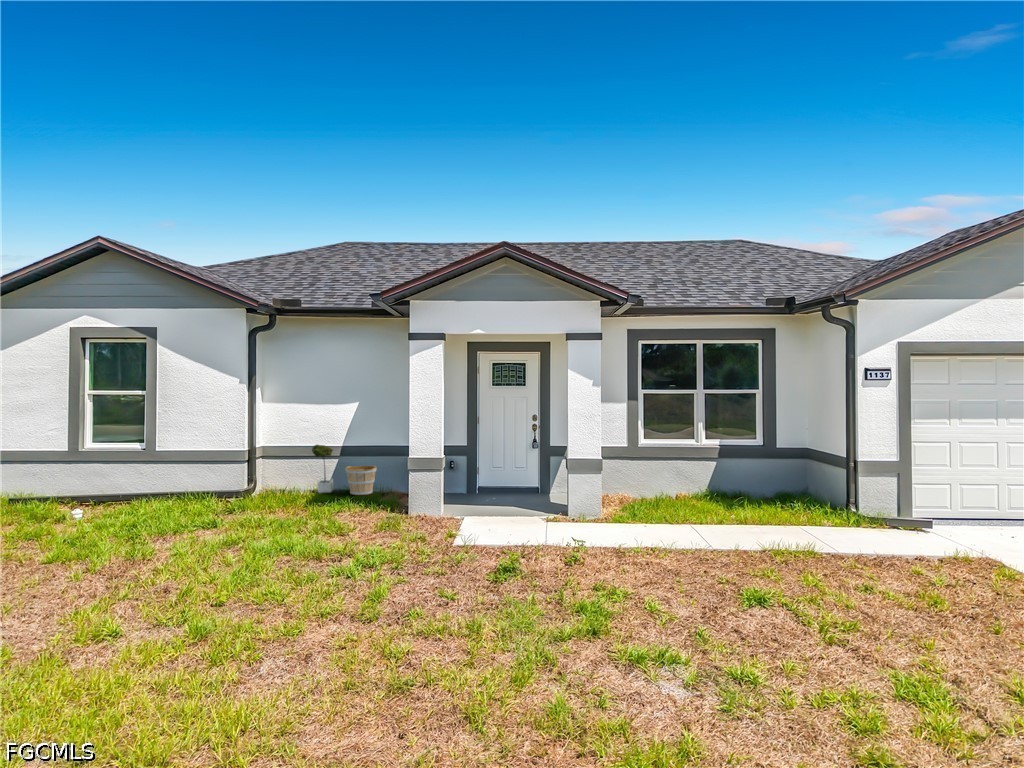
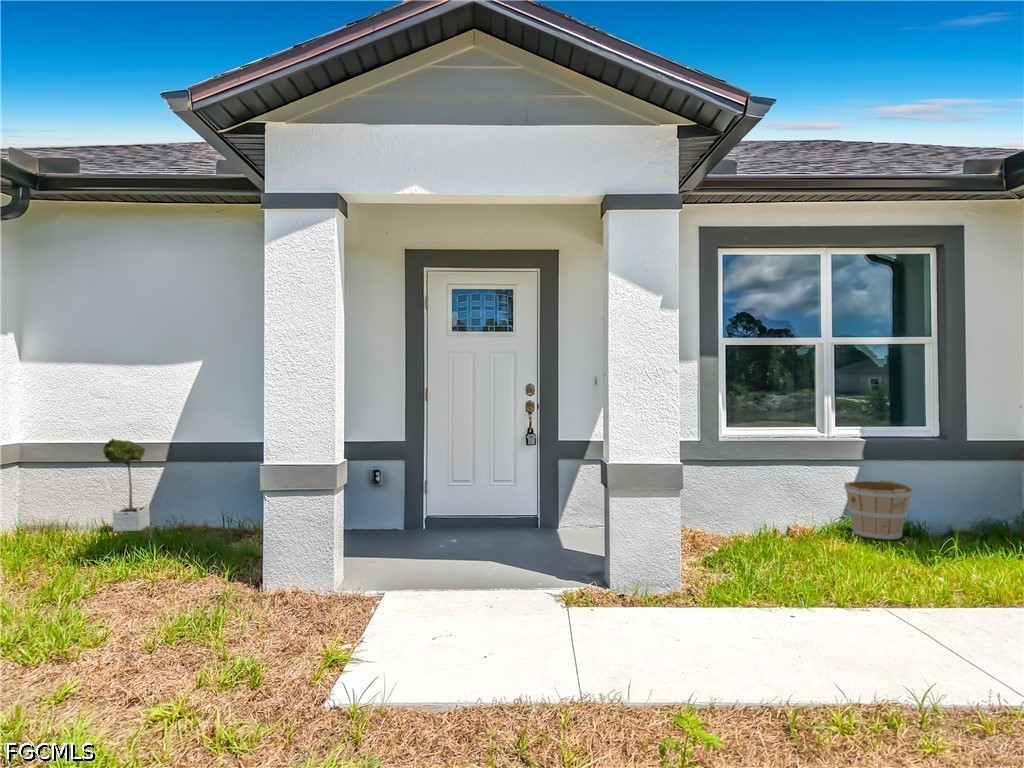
wooden bucket: present [346,465,377,495] -> present [844,480,912,540]

